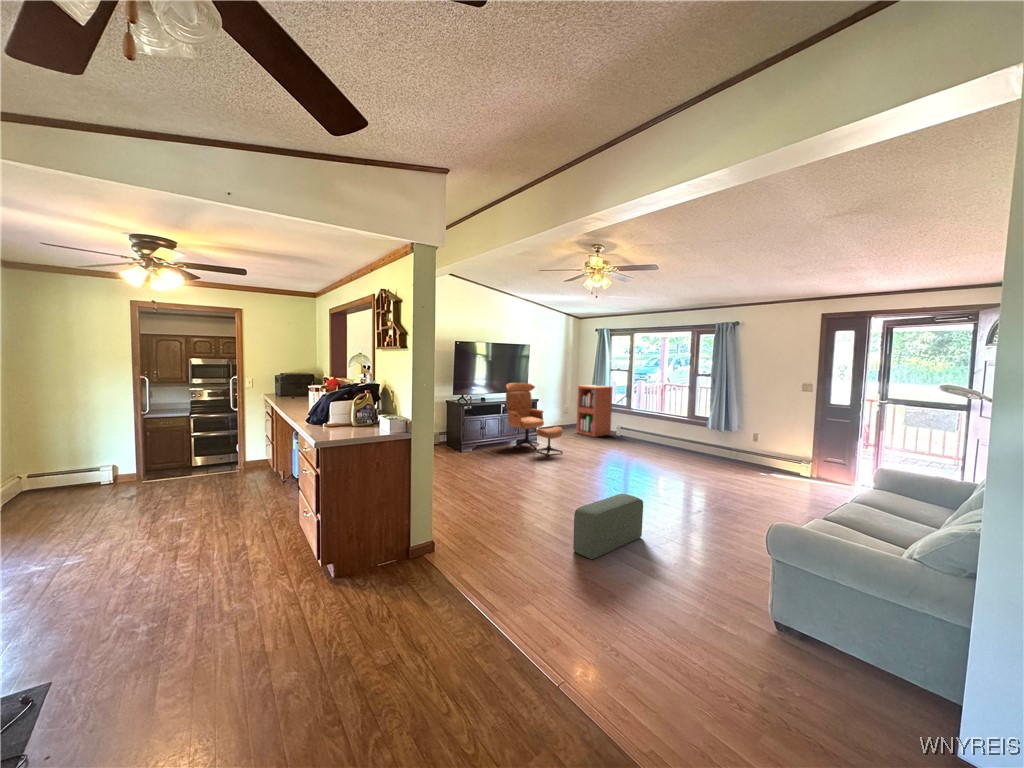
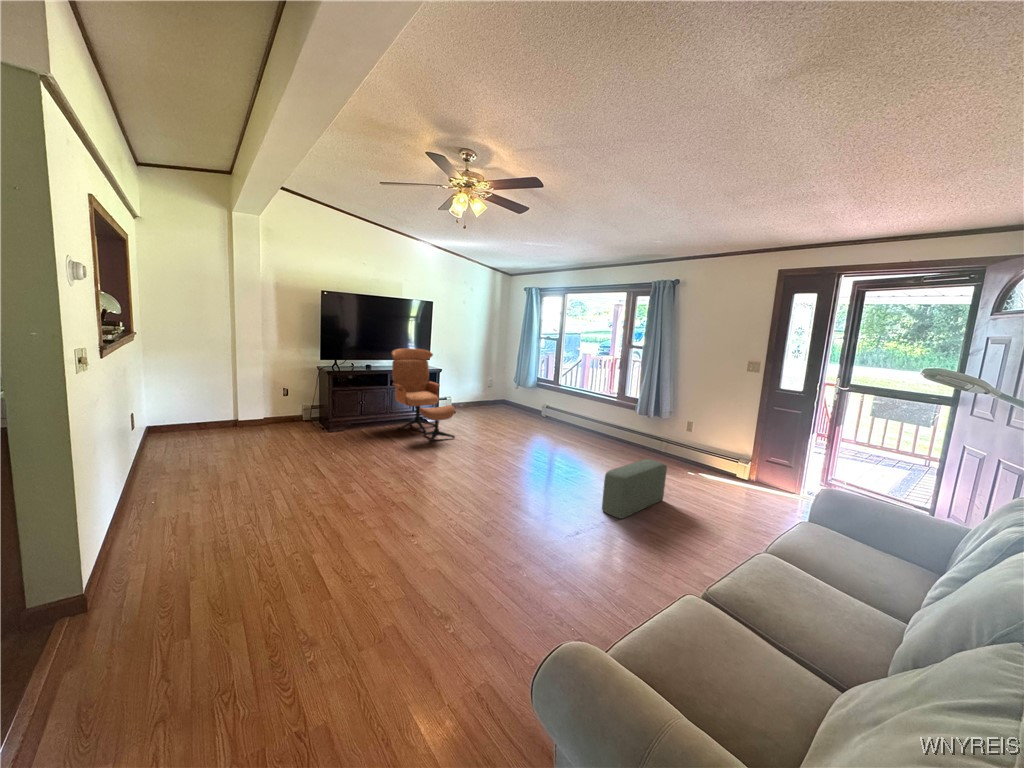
bookshelf: present [576,385,613,437] -> none [496,355,539,417]
pouf: present [573,494,643,559] -> present [602,459,667,519]

